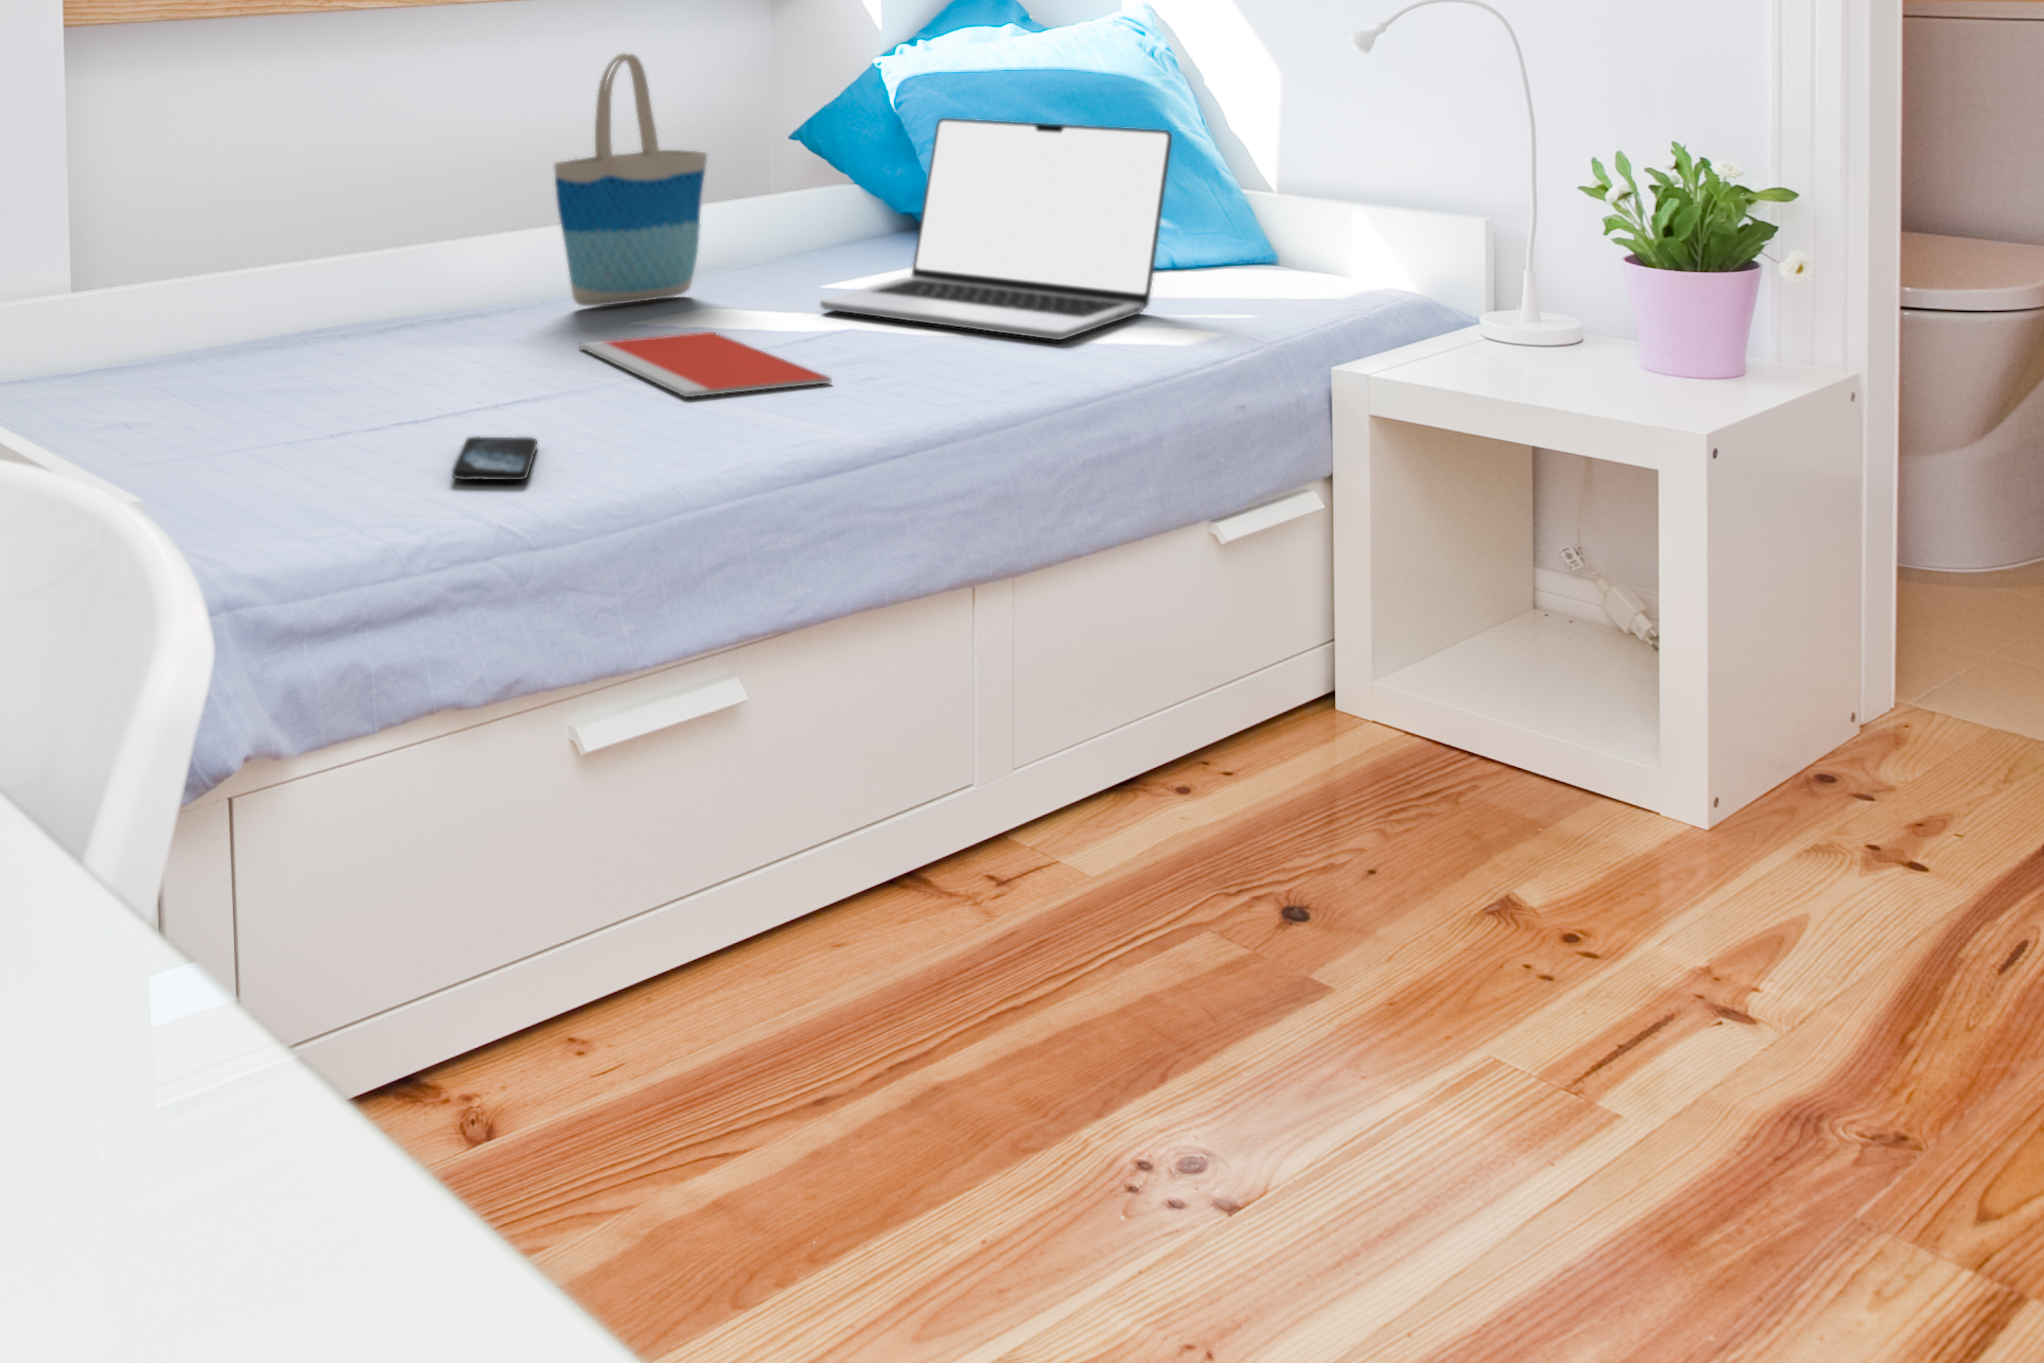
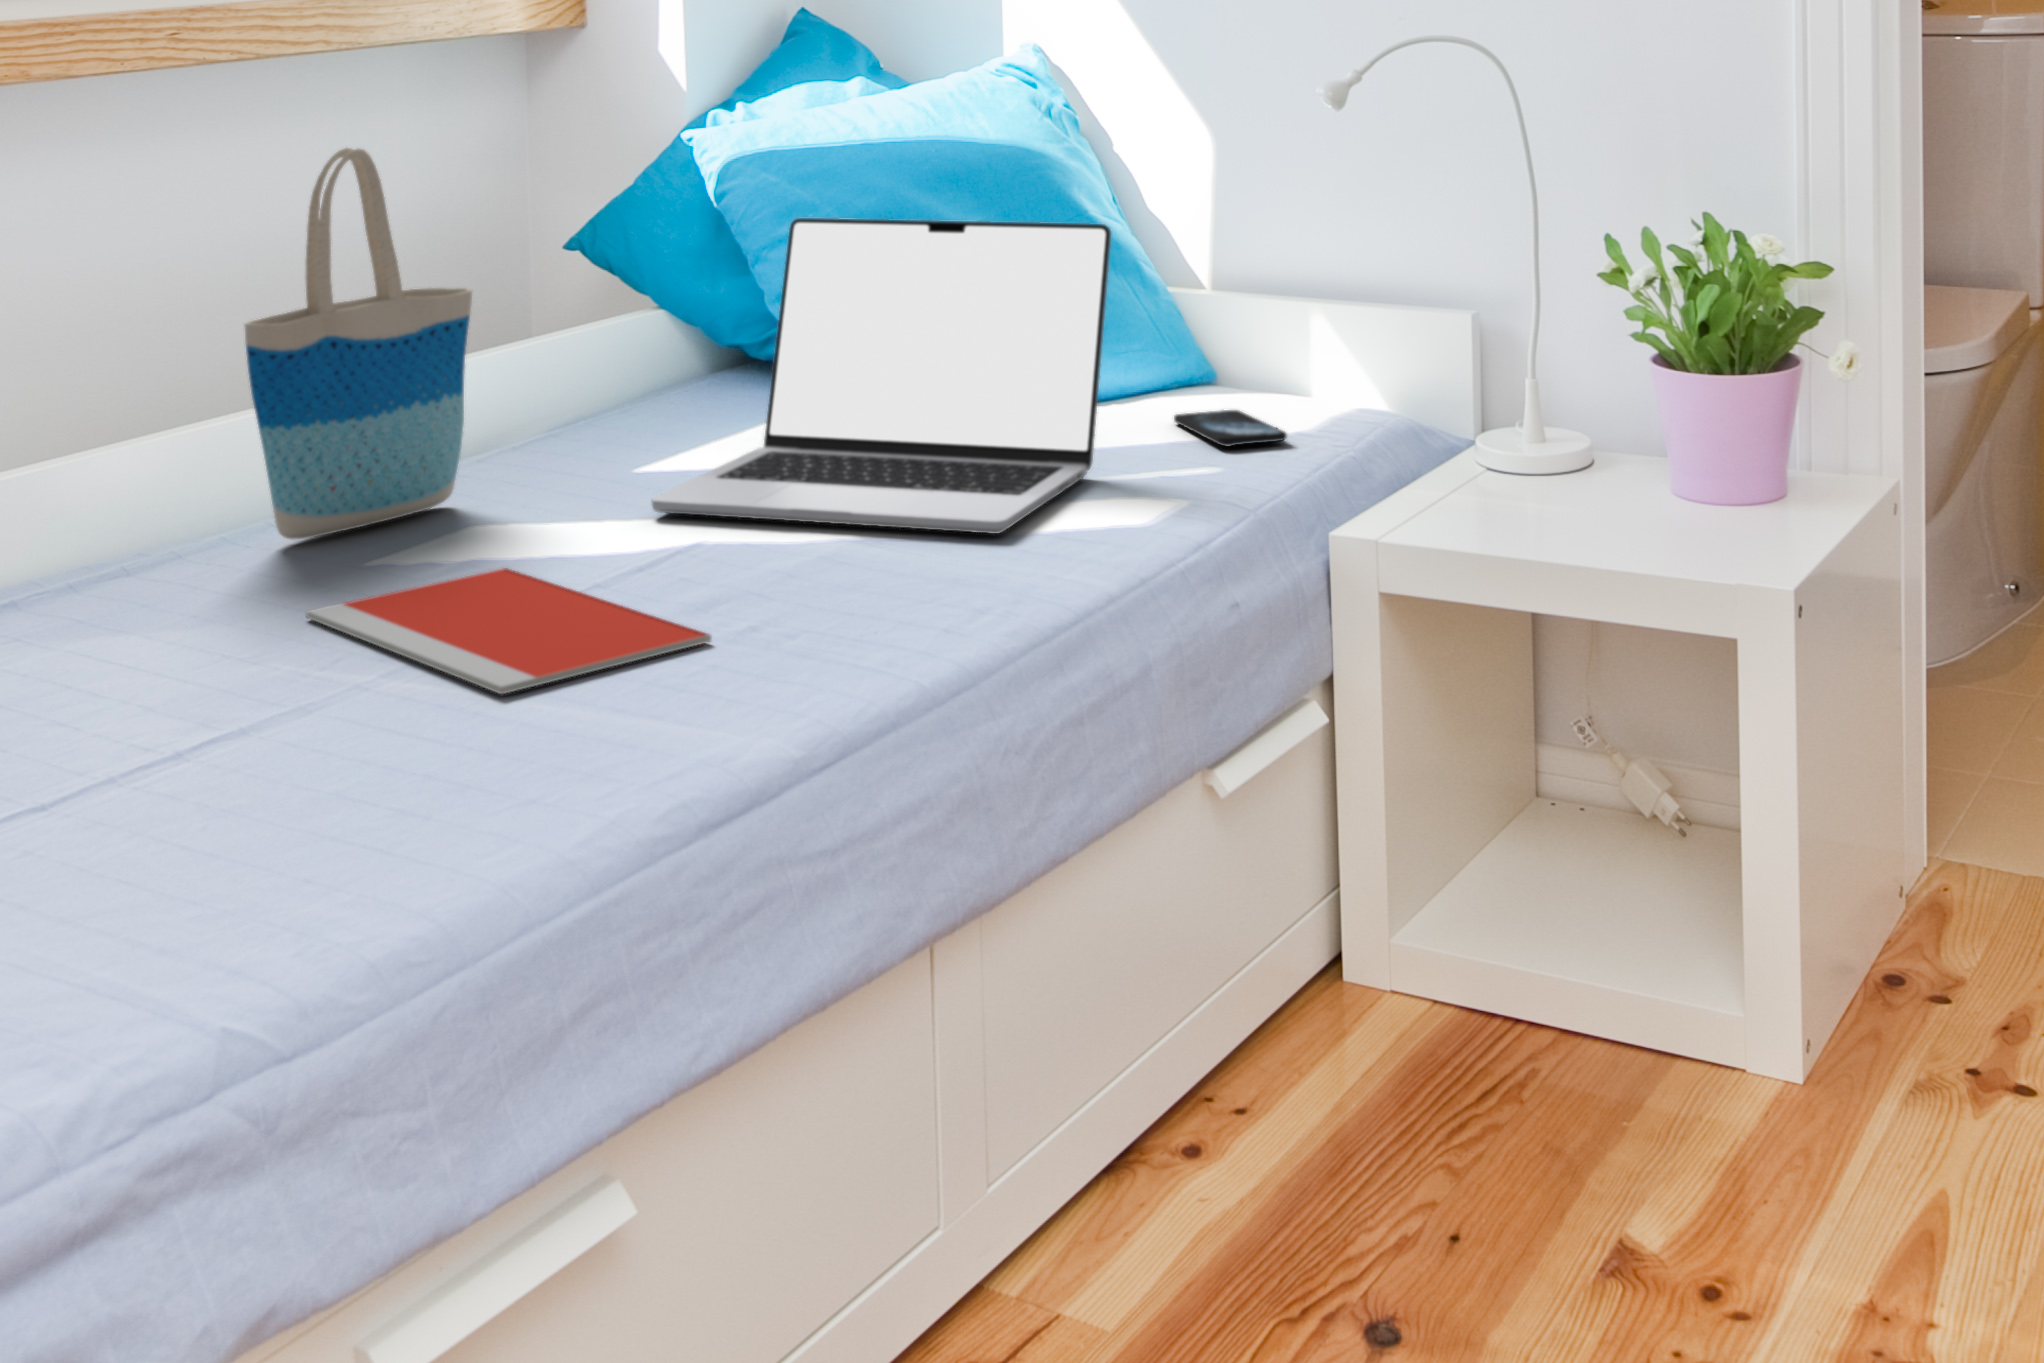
smartphone: present [452,437,537,480] -> present [1174,410,1287,447]

